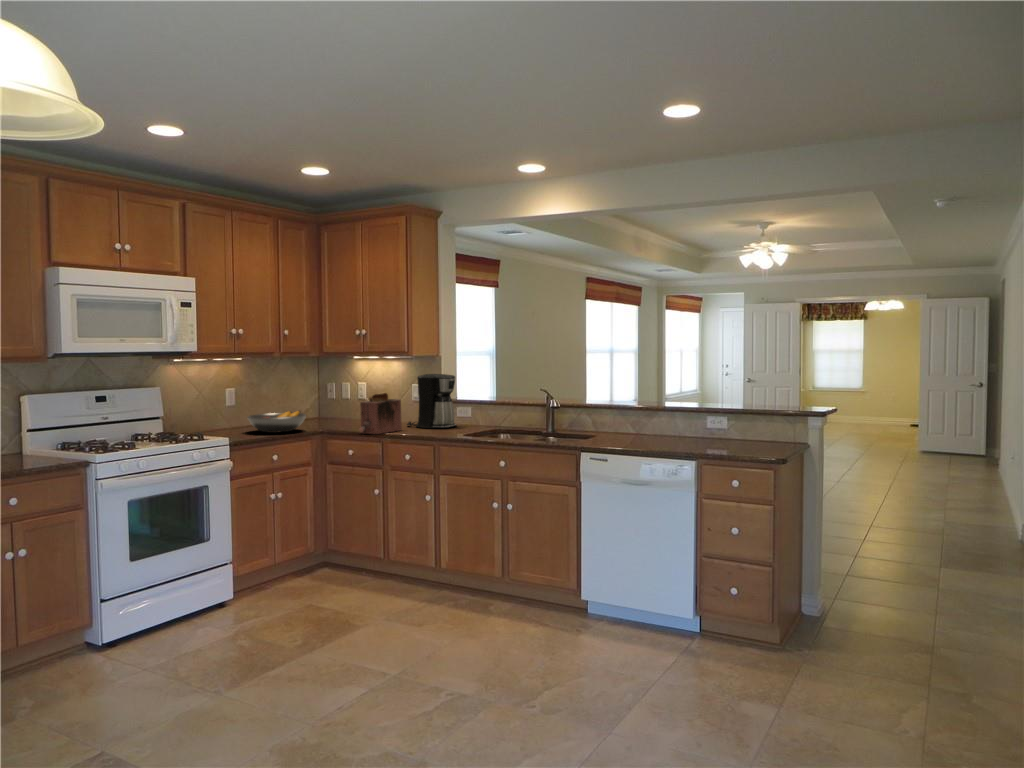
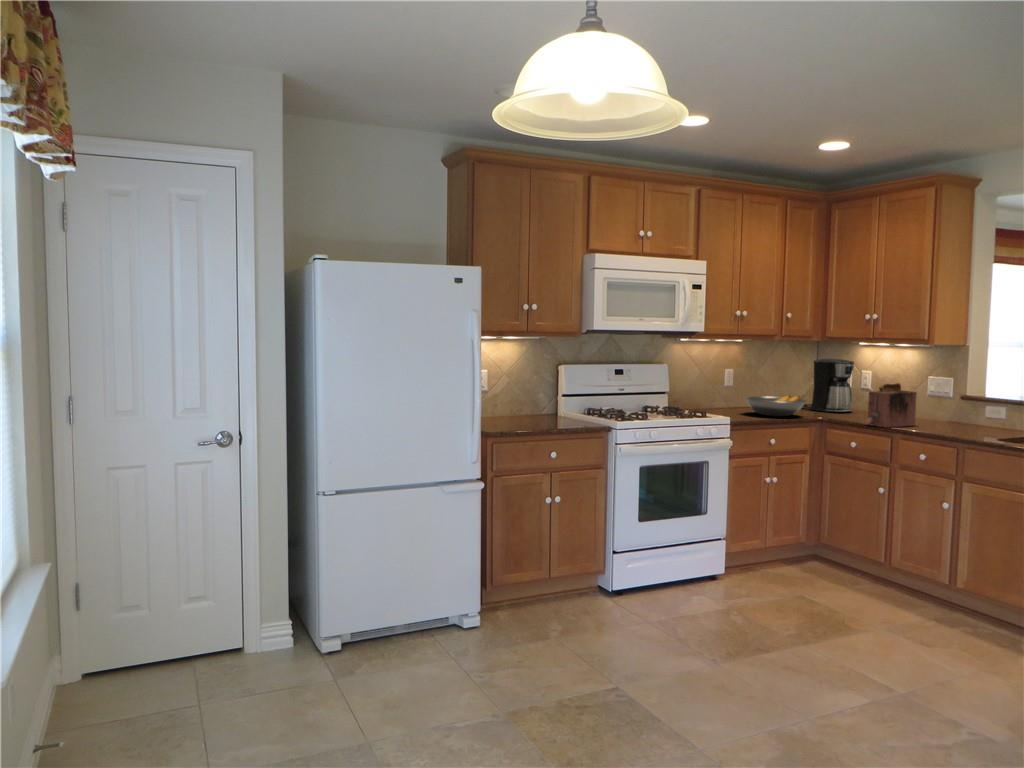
coffee maker: present [407,374,456,428] -> present [803,359,854,413]

